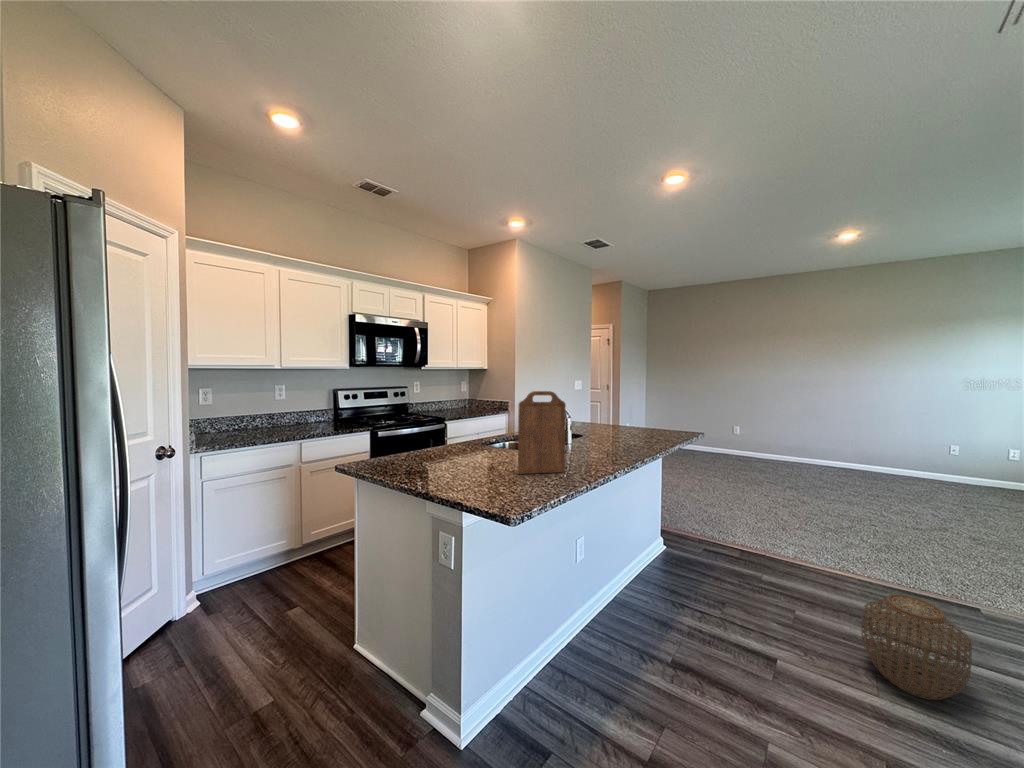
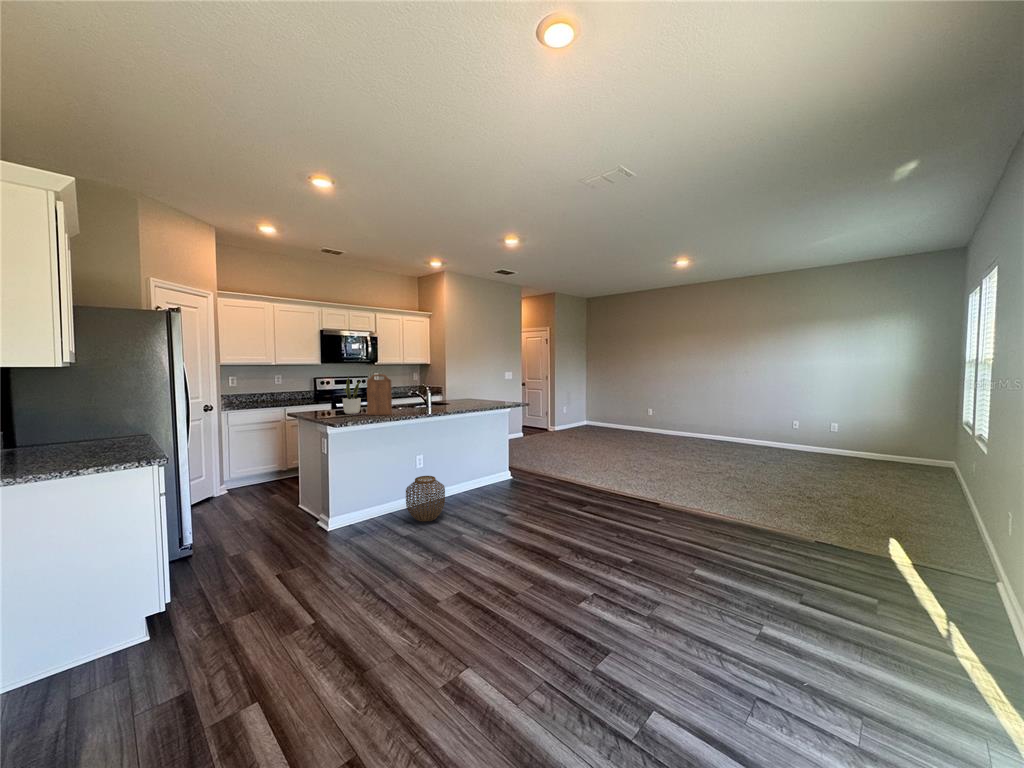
potted plant: none [445,390,498,468] -> present [343,377,361,414]
woven basket: present [861,594,972,700] -> present [406,476,445,522]

